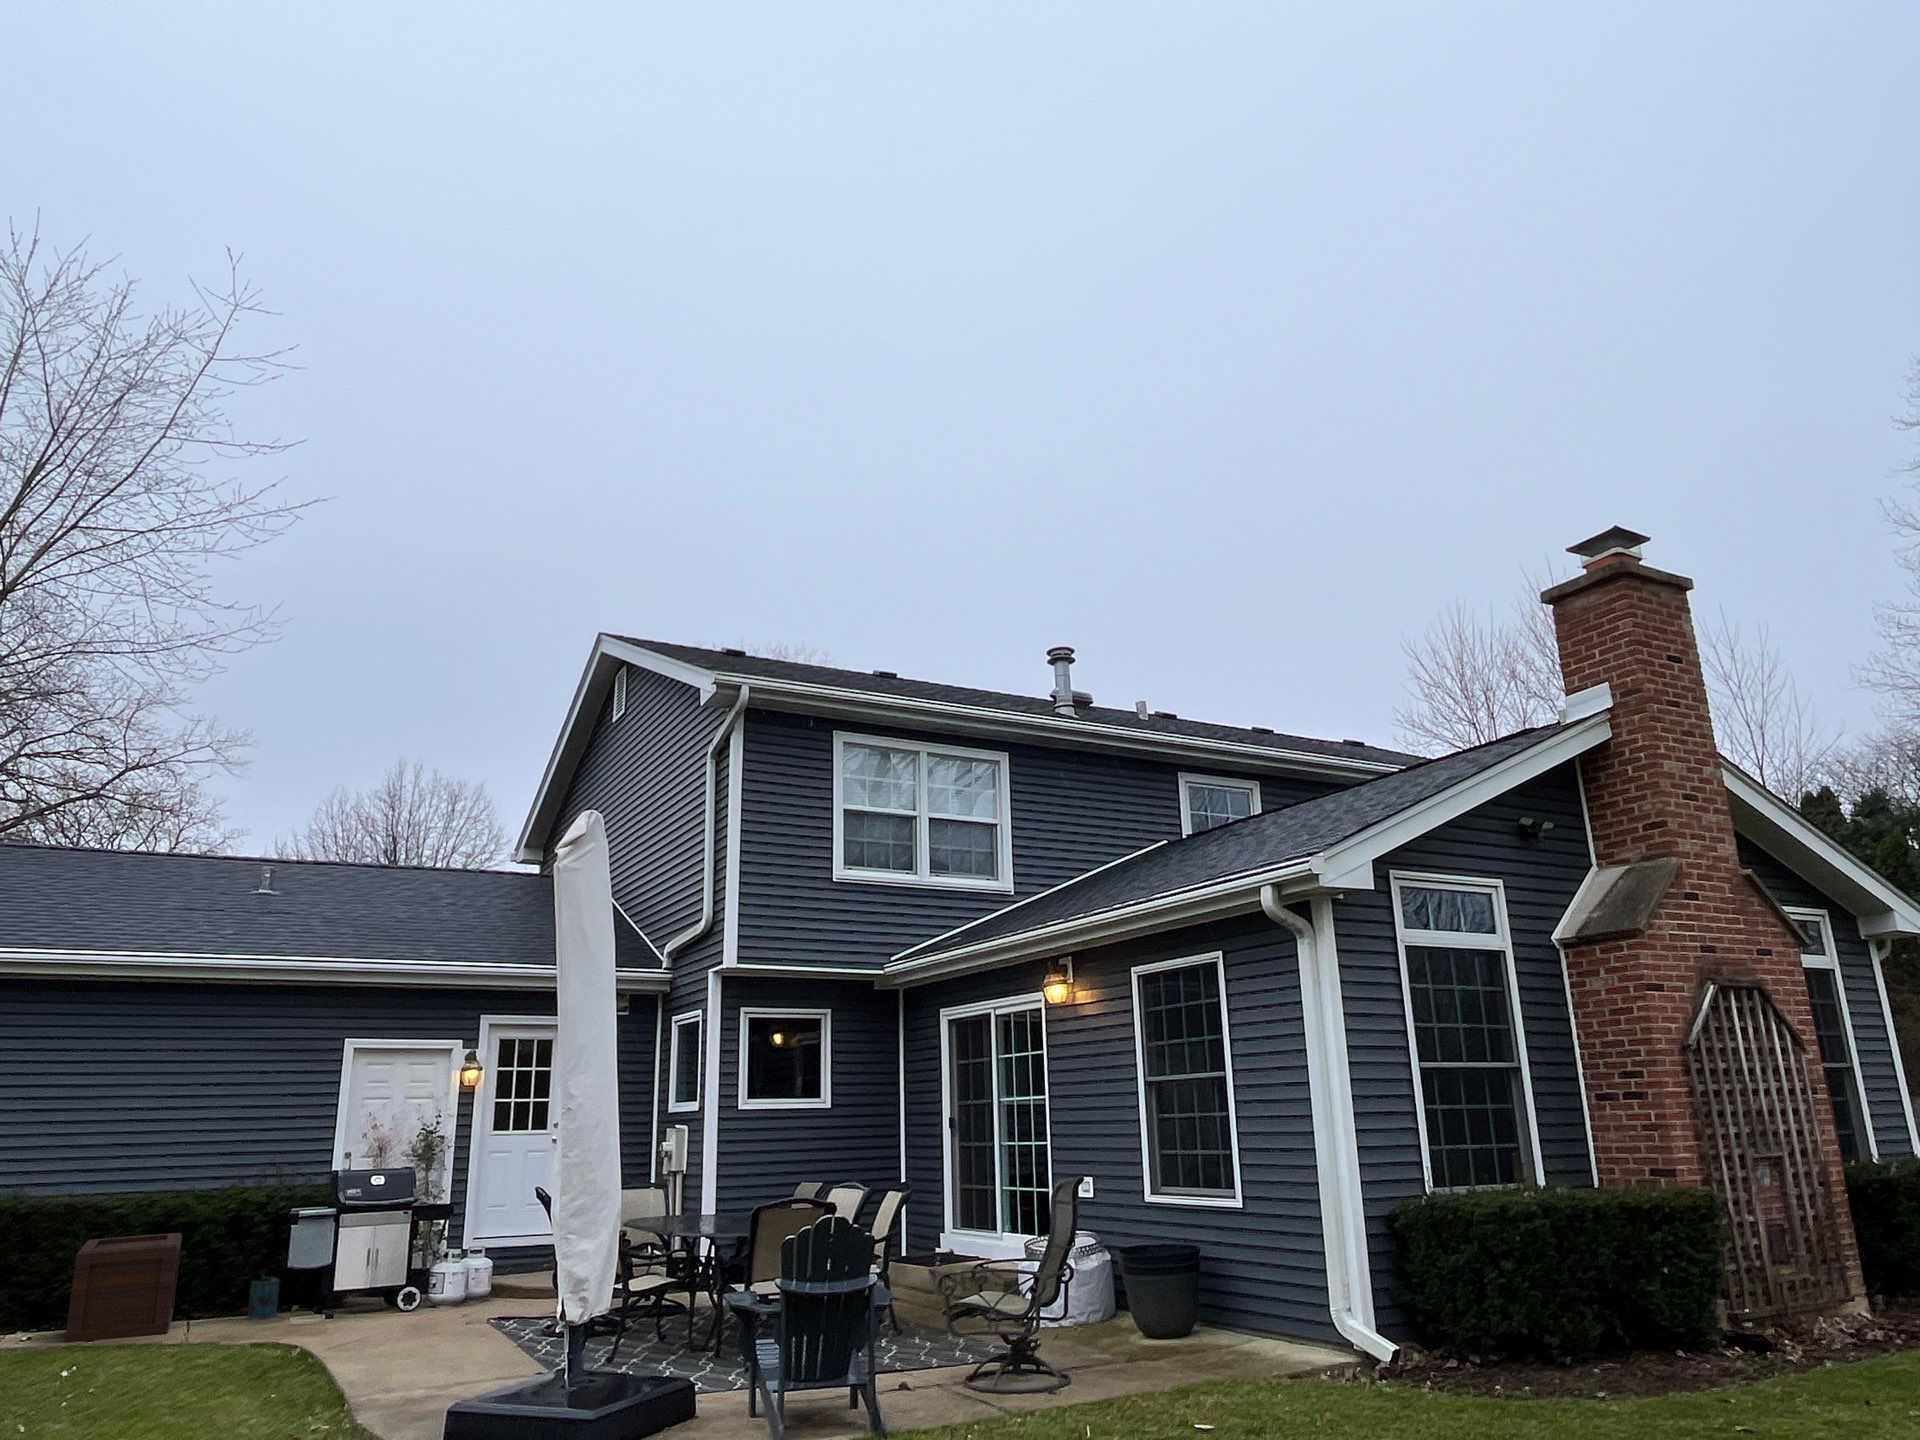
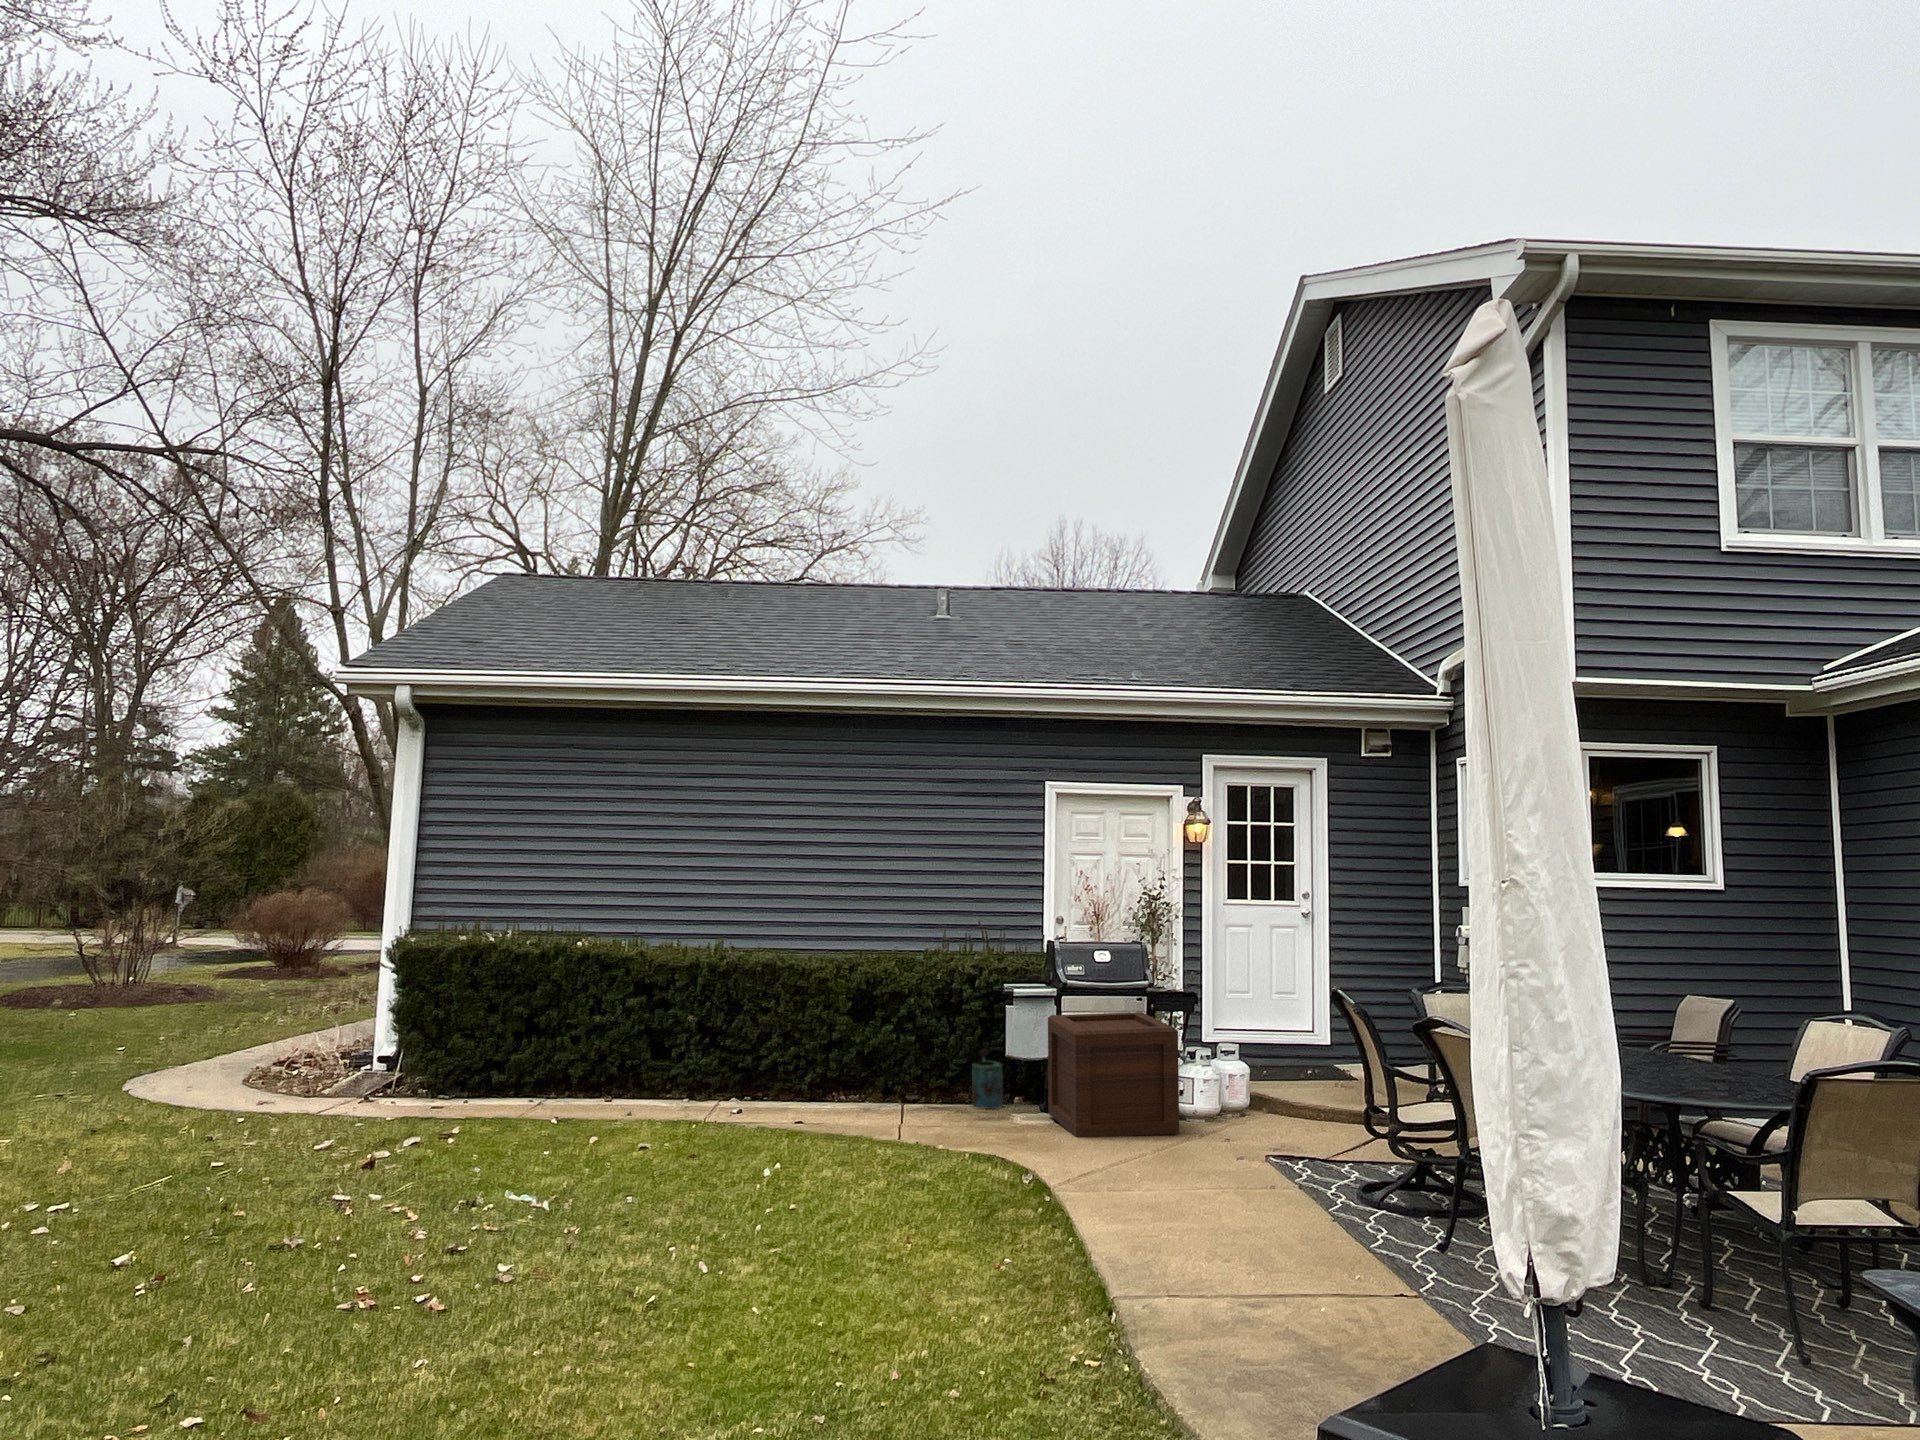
wooden crate: present [65,1233,182,1343] -> present [1048,1012,1179,1137]

